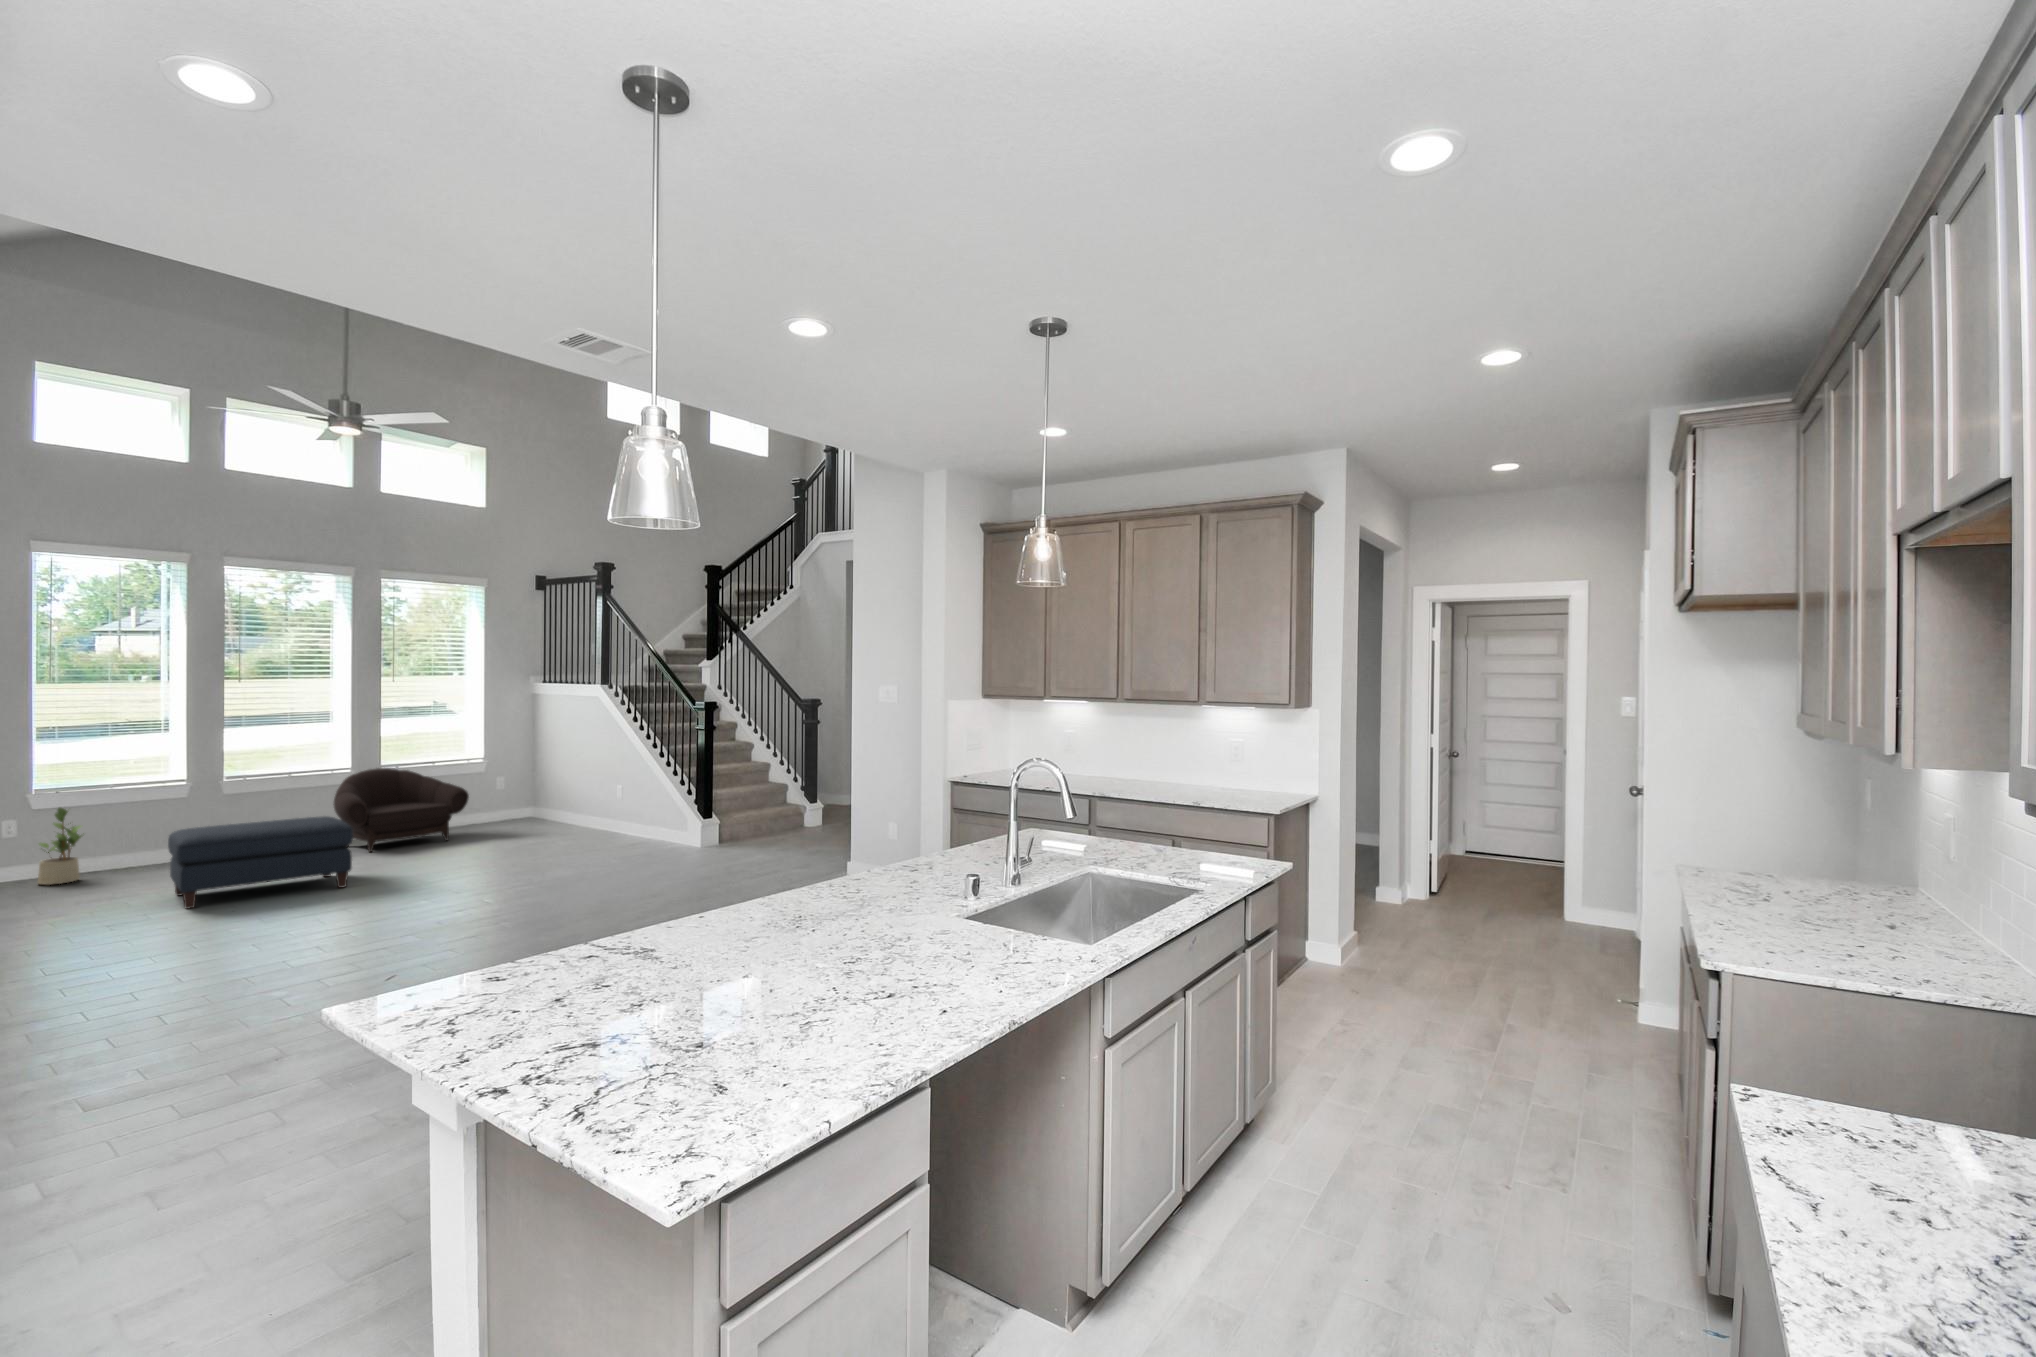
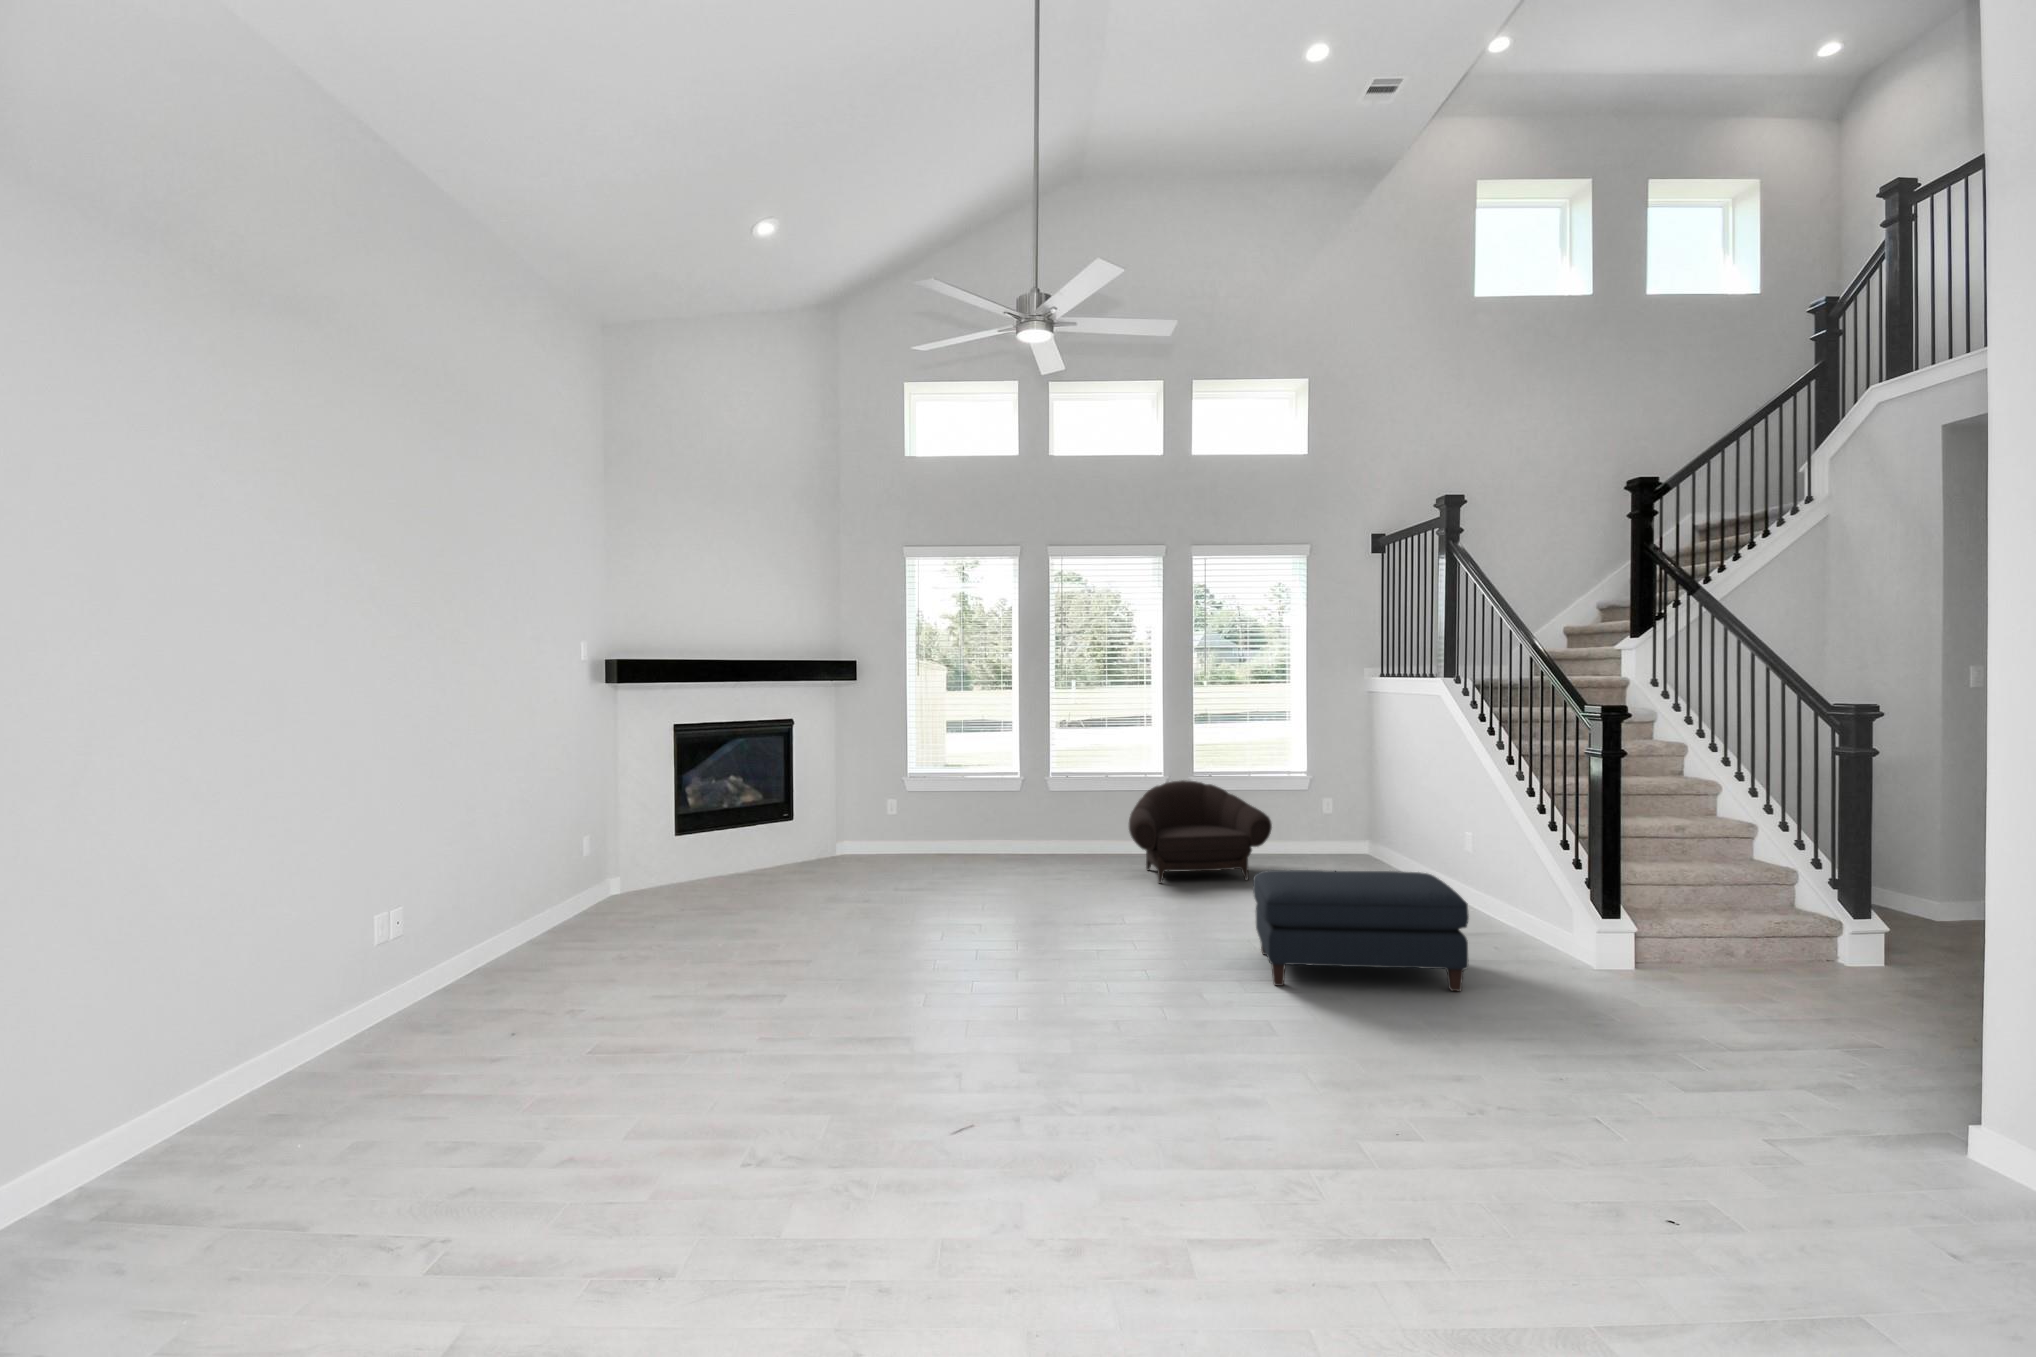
potted plant: present [38,808,82,885] -> none [901,801,933,874]
ottoman: present [168,816,353,909] -> present [1253,870,1469,991]

